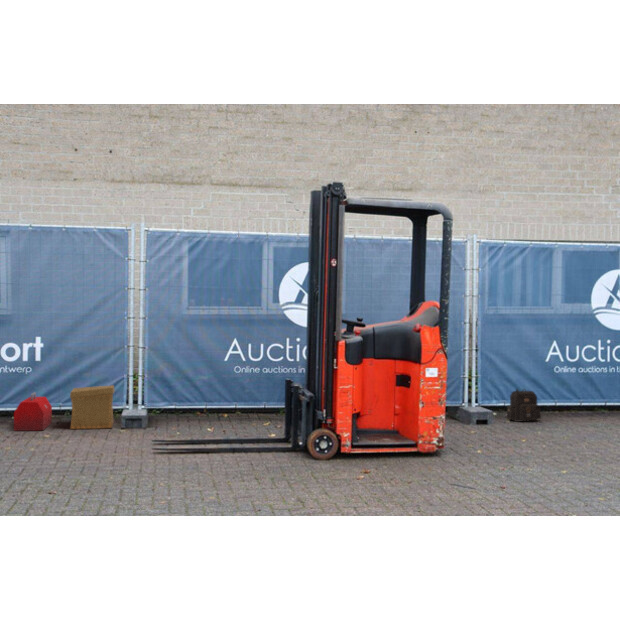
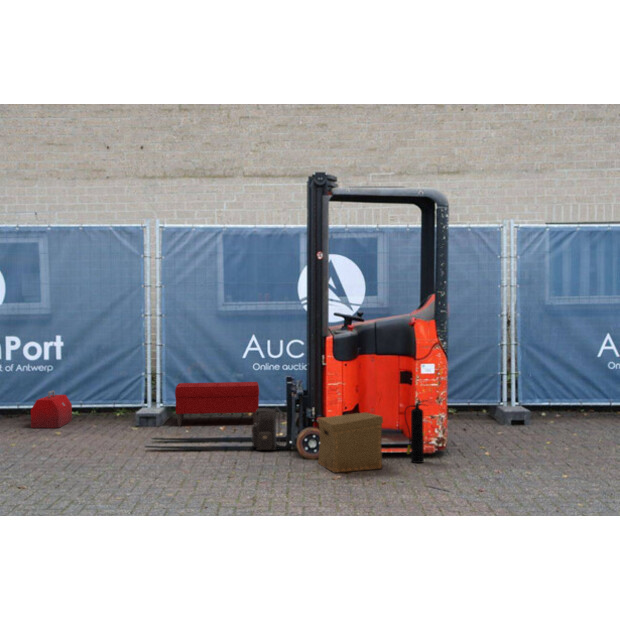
bench: none [161,384,244,427] -> present [175,382,259,426]
cardboard box: present [70,385,114,429] -> present [318,412,383,473]
backpack: present [507,389,541,422] -> present [252,408,282,450]
fire extinguisher: none [410,402,433,461] -> present [405,402,424,463]

